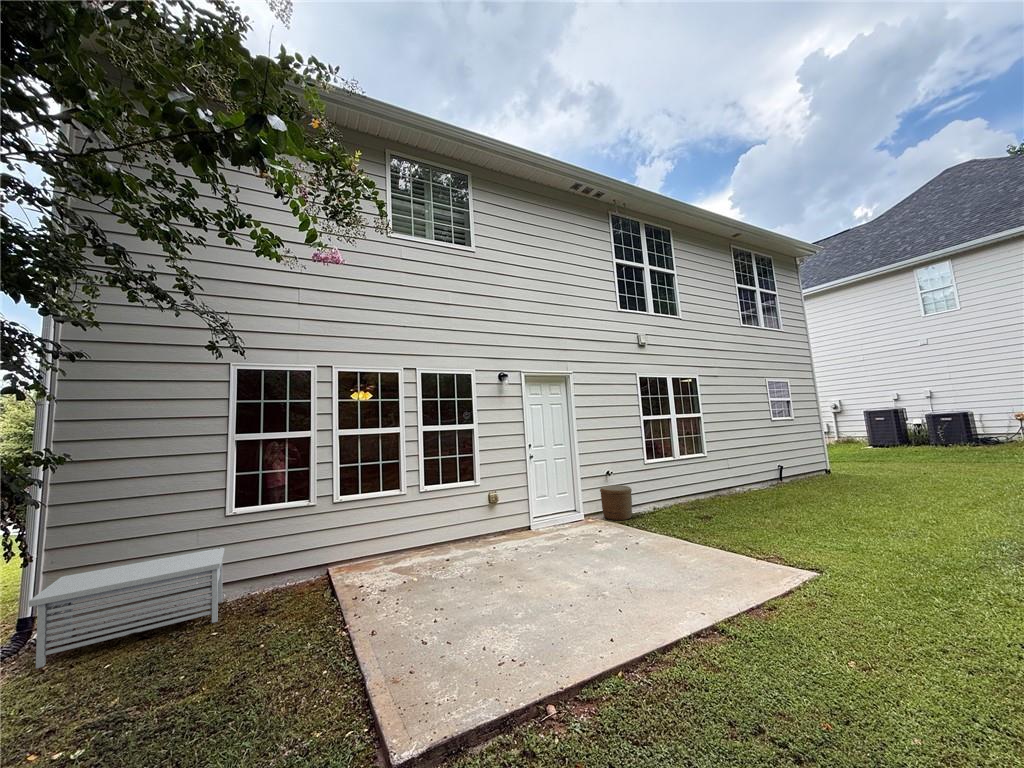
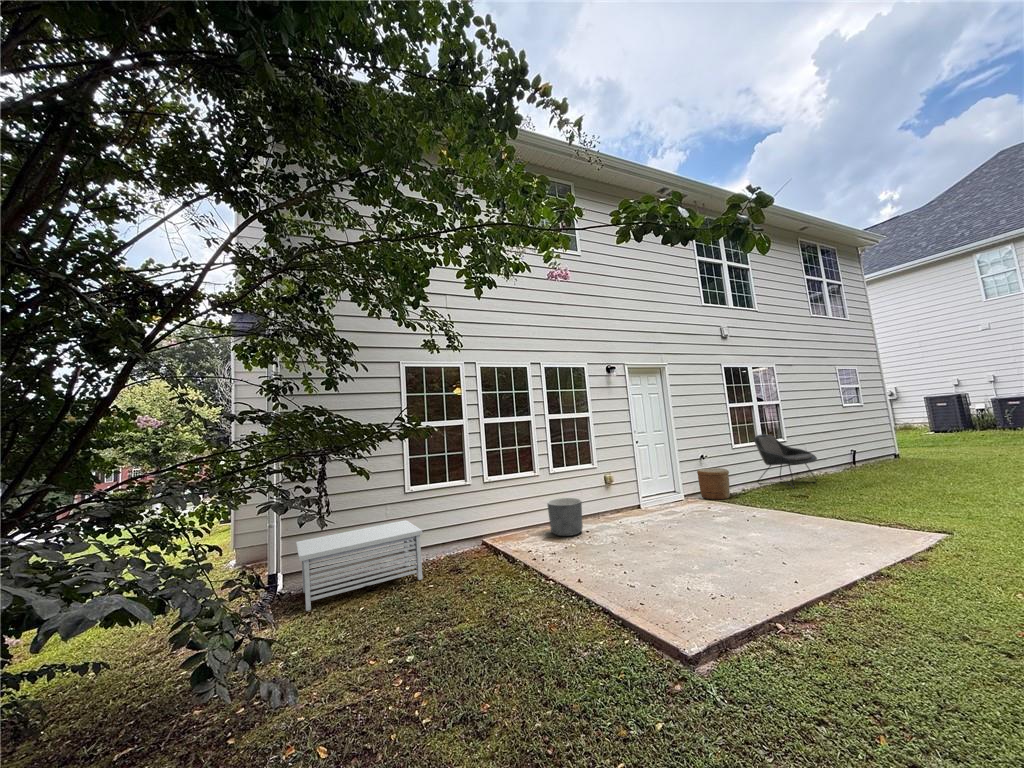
lounge chair: none [668,449,730,508] -> present [754,434,817,489]
planter: none [410,519,449,564] -> present [547,498,583,536]

